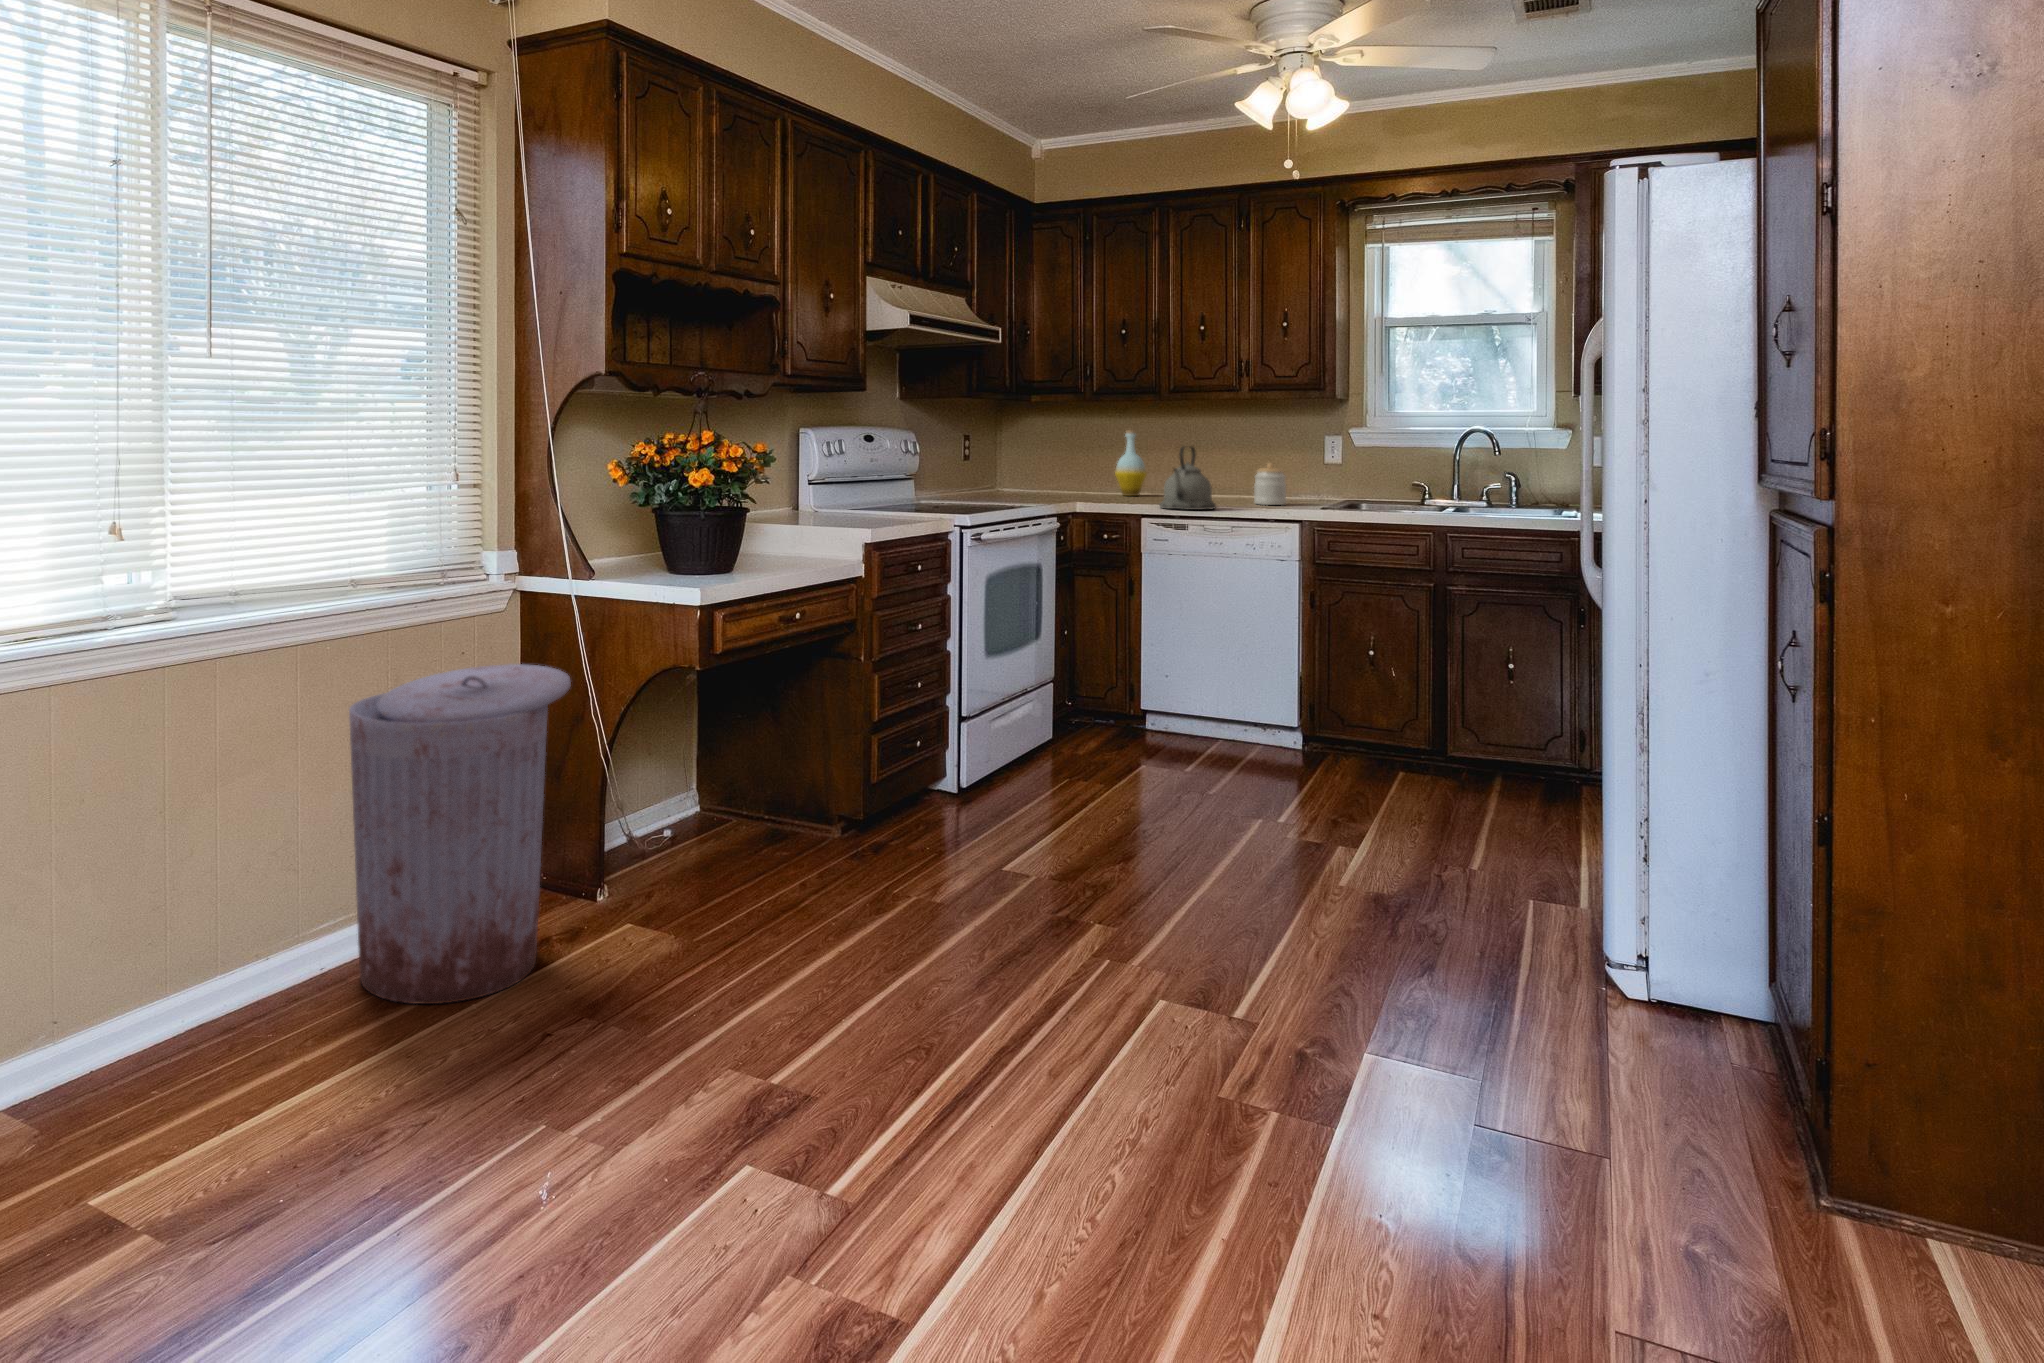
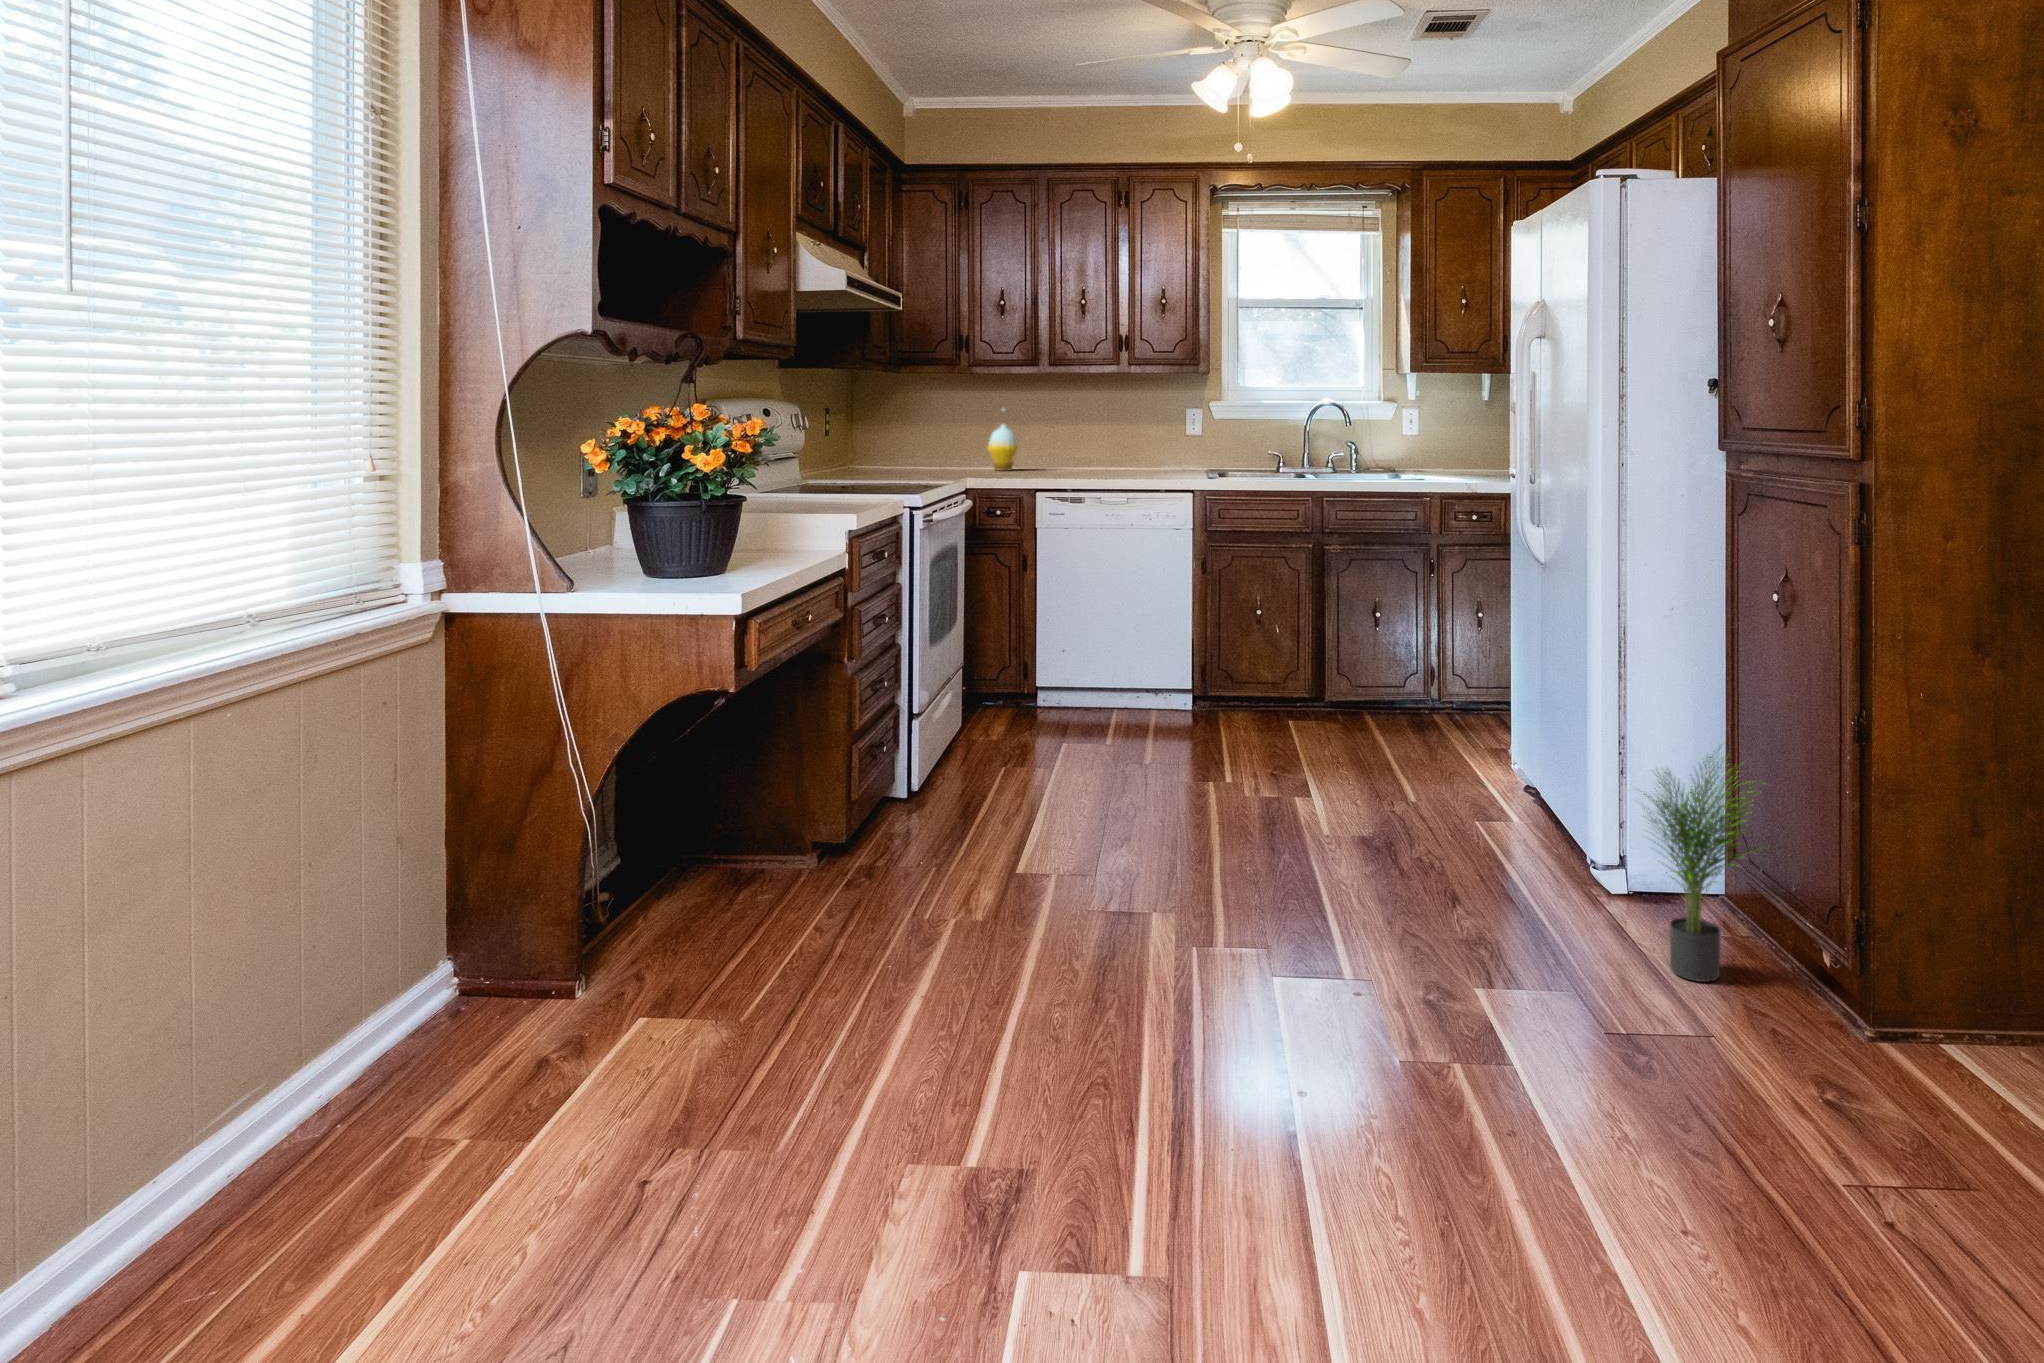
kettle: present [1159,447,1216,510] -> none [1058,420,1112,483]
jar: present [1254,463,1286,505] -> none [1129,436,1158,477]
trash can: present [349,664,571,1004] -> none [264,706,595,1208]
potted plant: none [1579,838,1773,1124] -> present [1644,749,1763,982]

